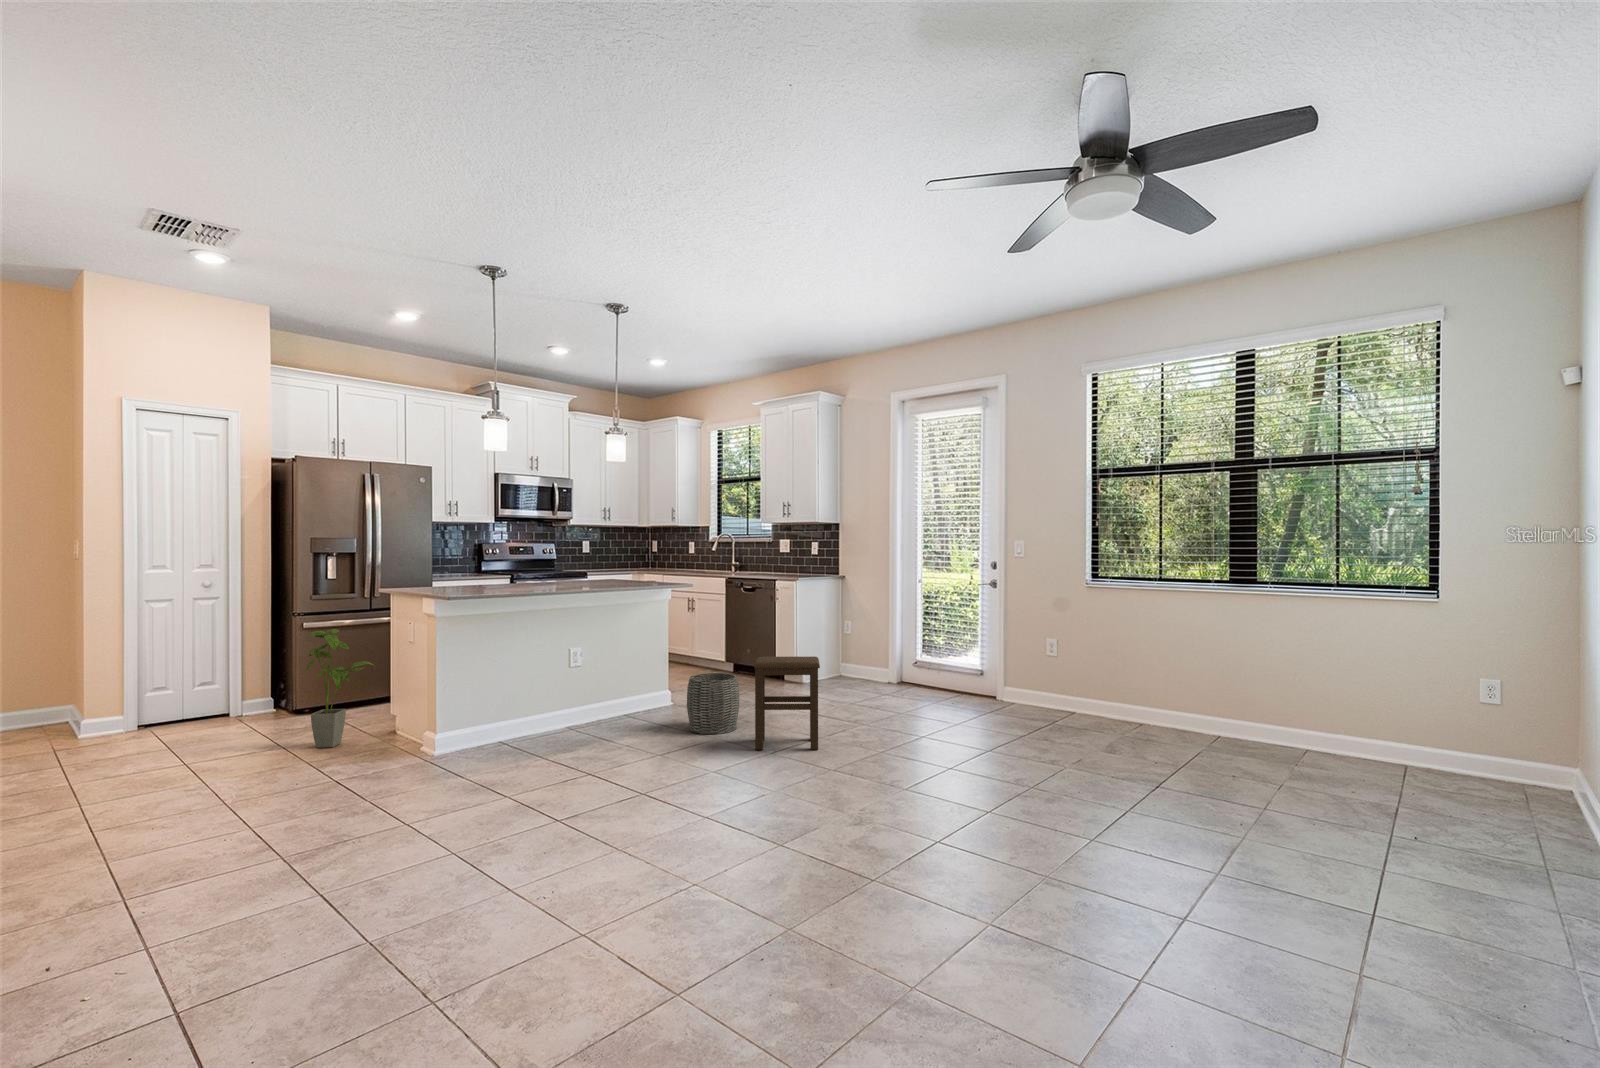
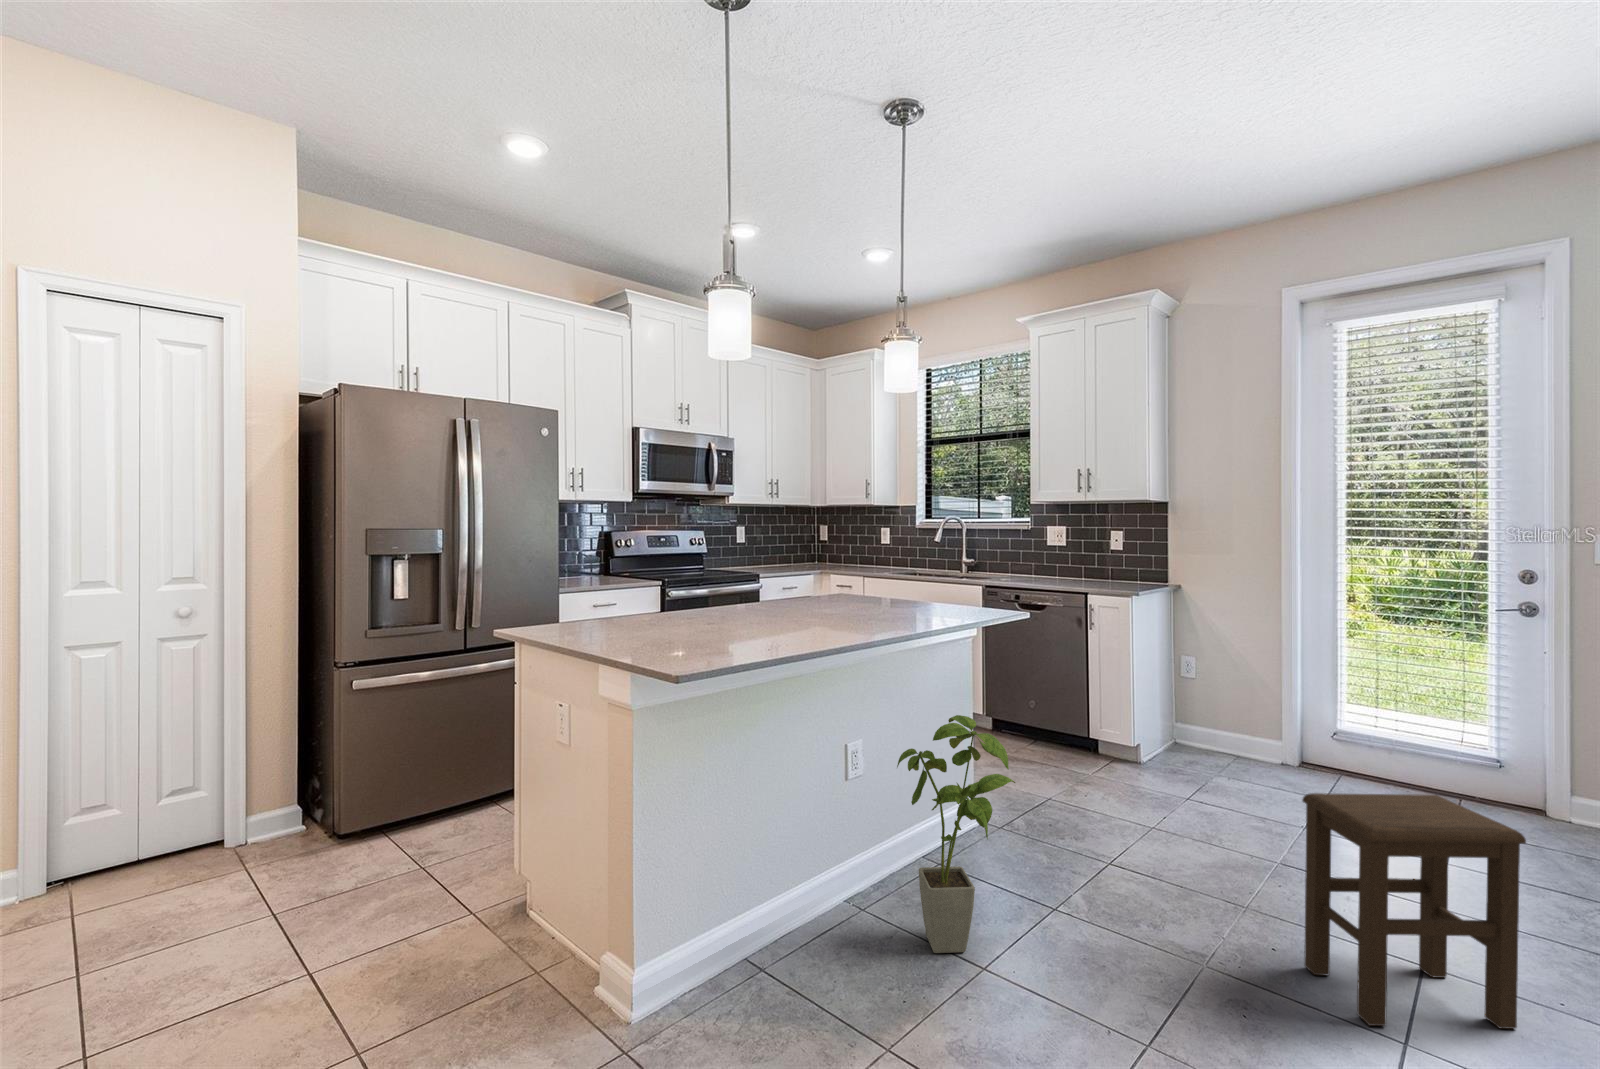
house plant: present [305,629,375,748] -> present [897,715,1015,953]
woven basket: present [687,673,739,734] -> none [1099,796,1213,940]

